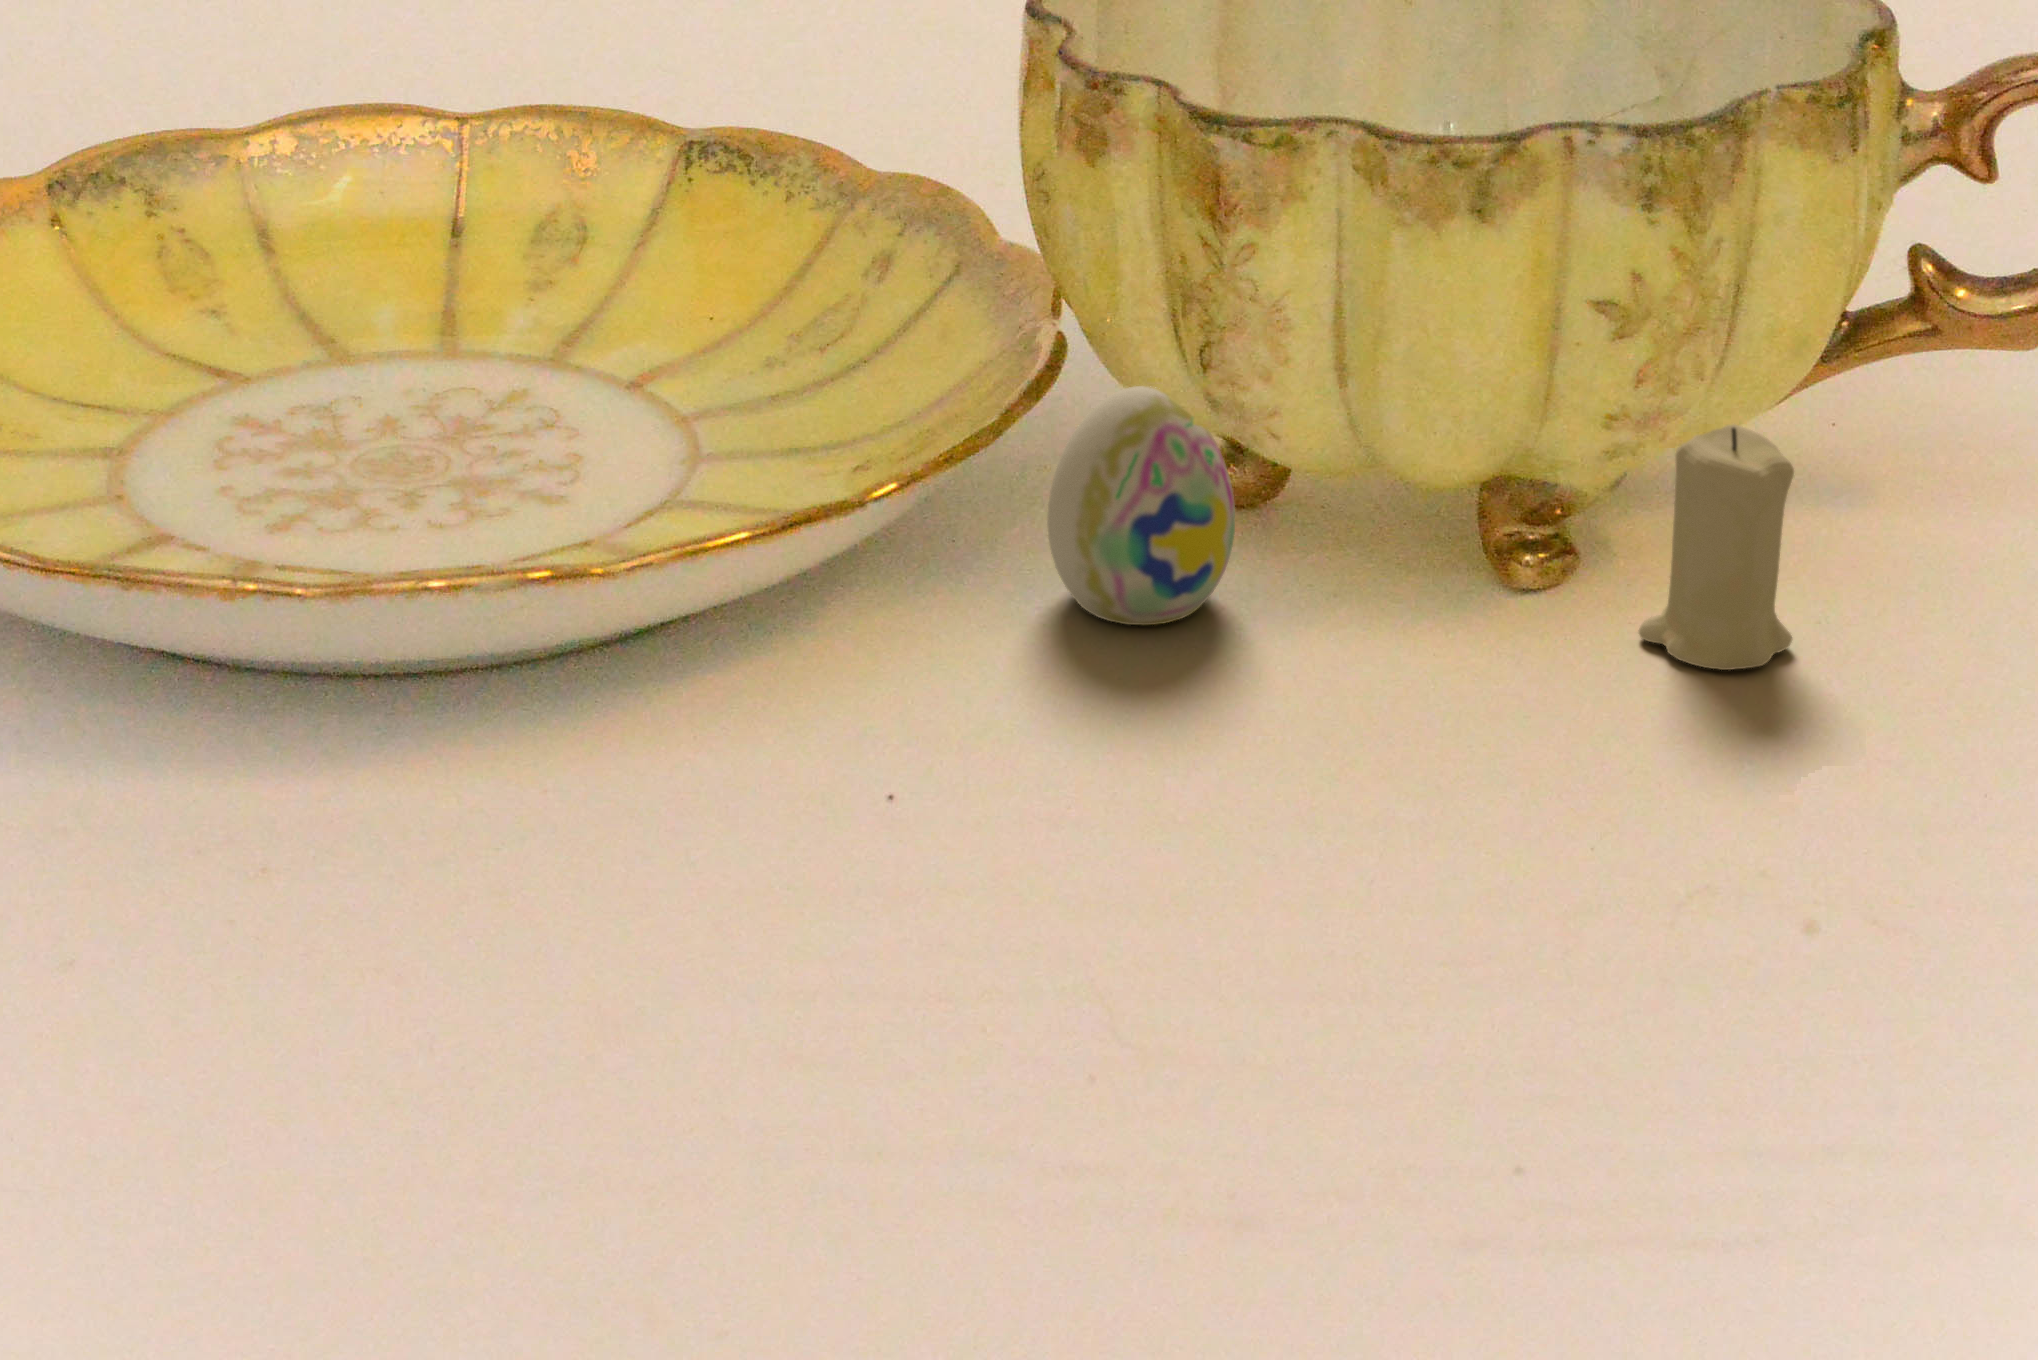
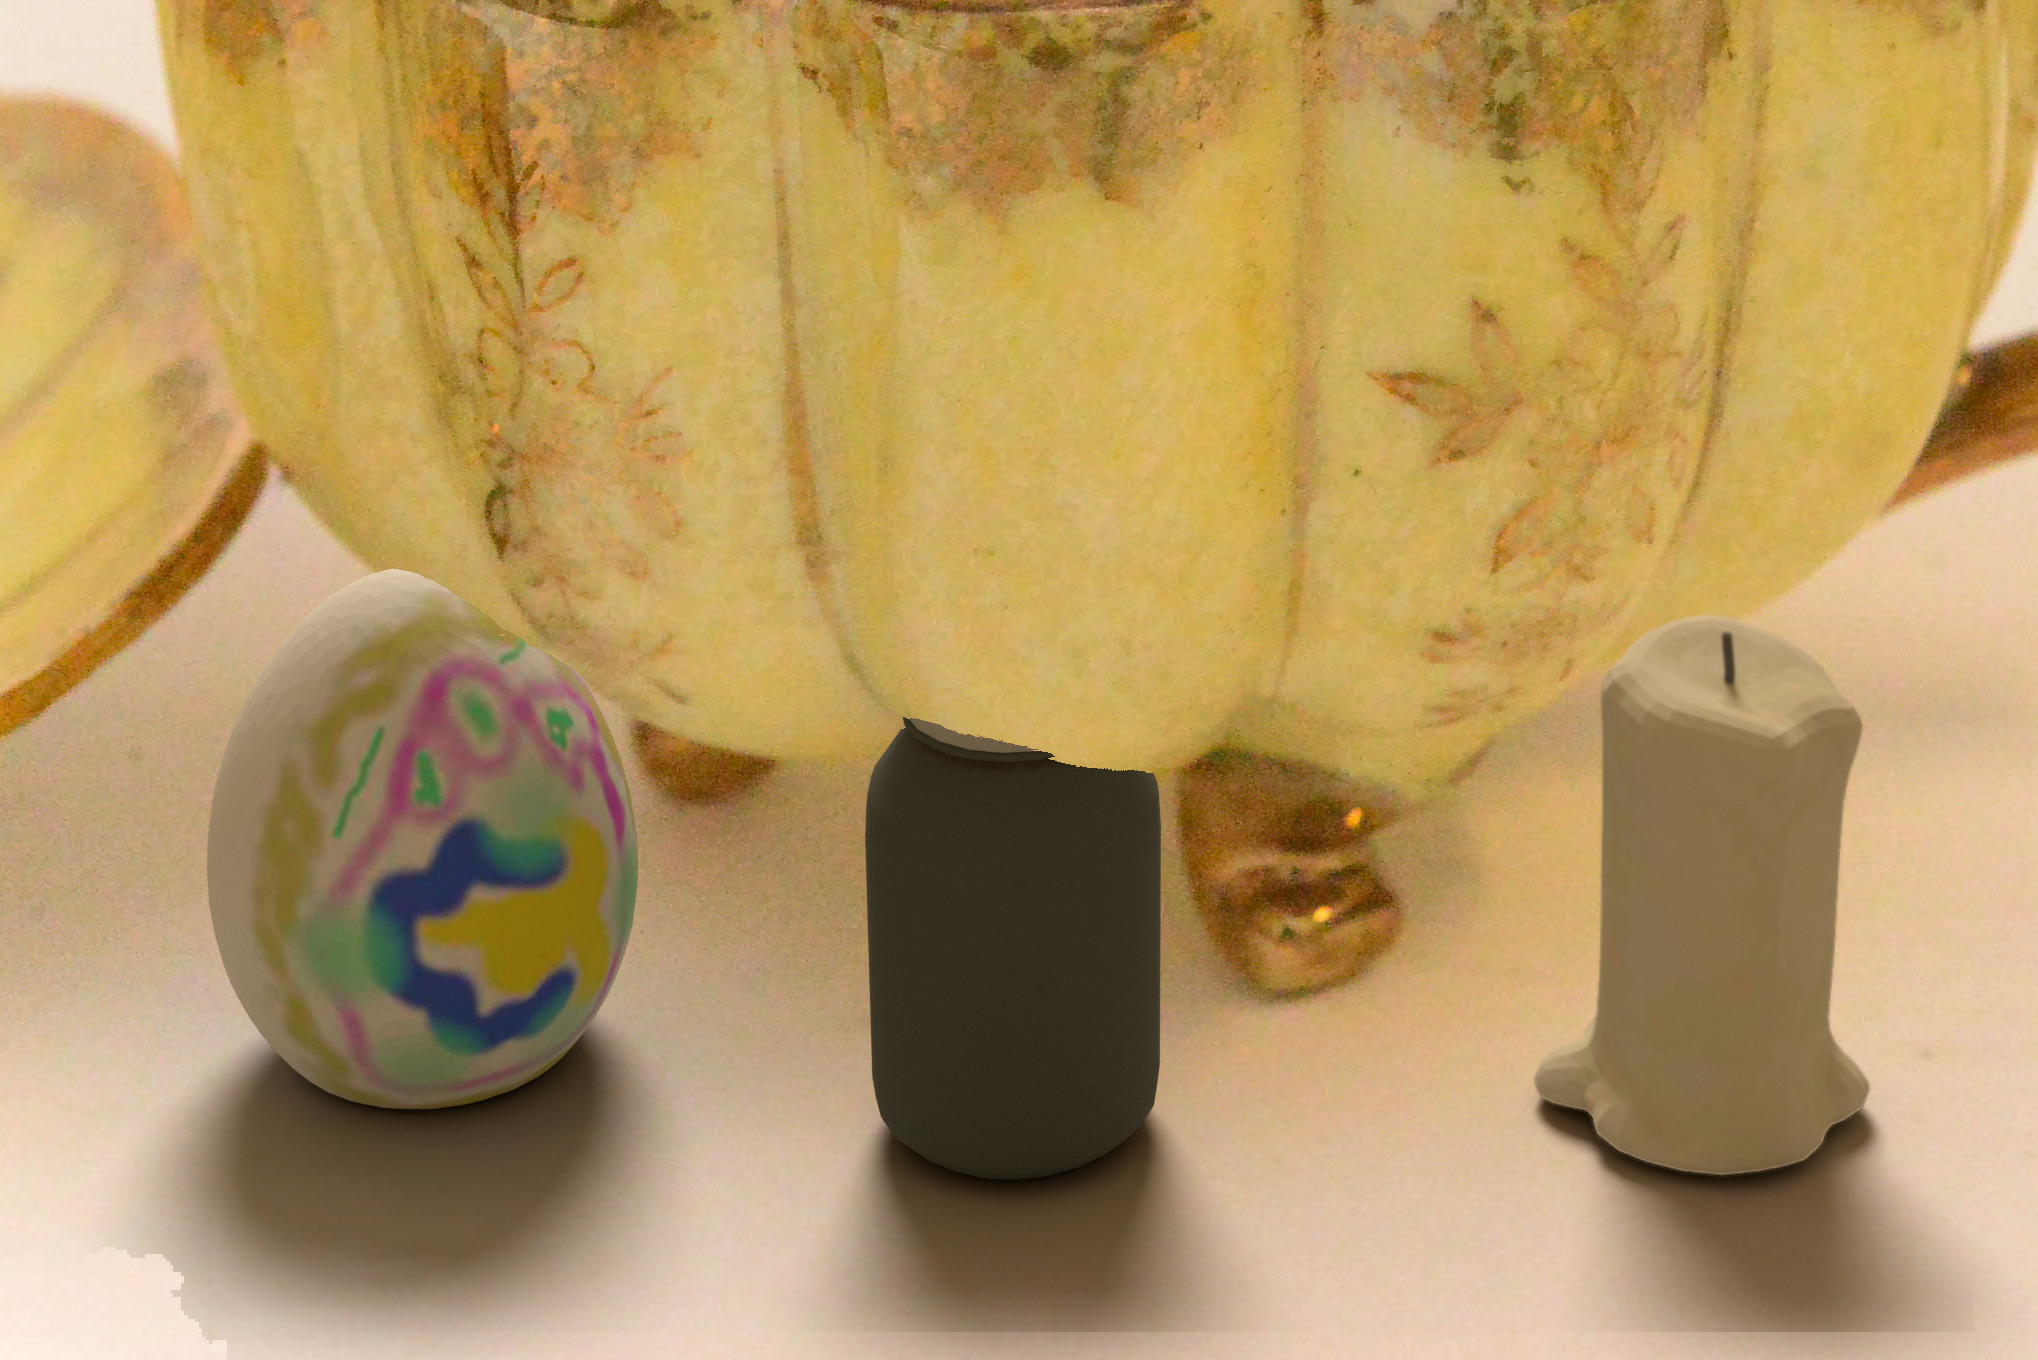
jar: none [1344,407,1477,660] -> present [865,717,1161,1180]

